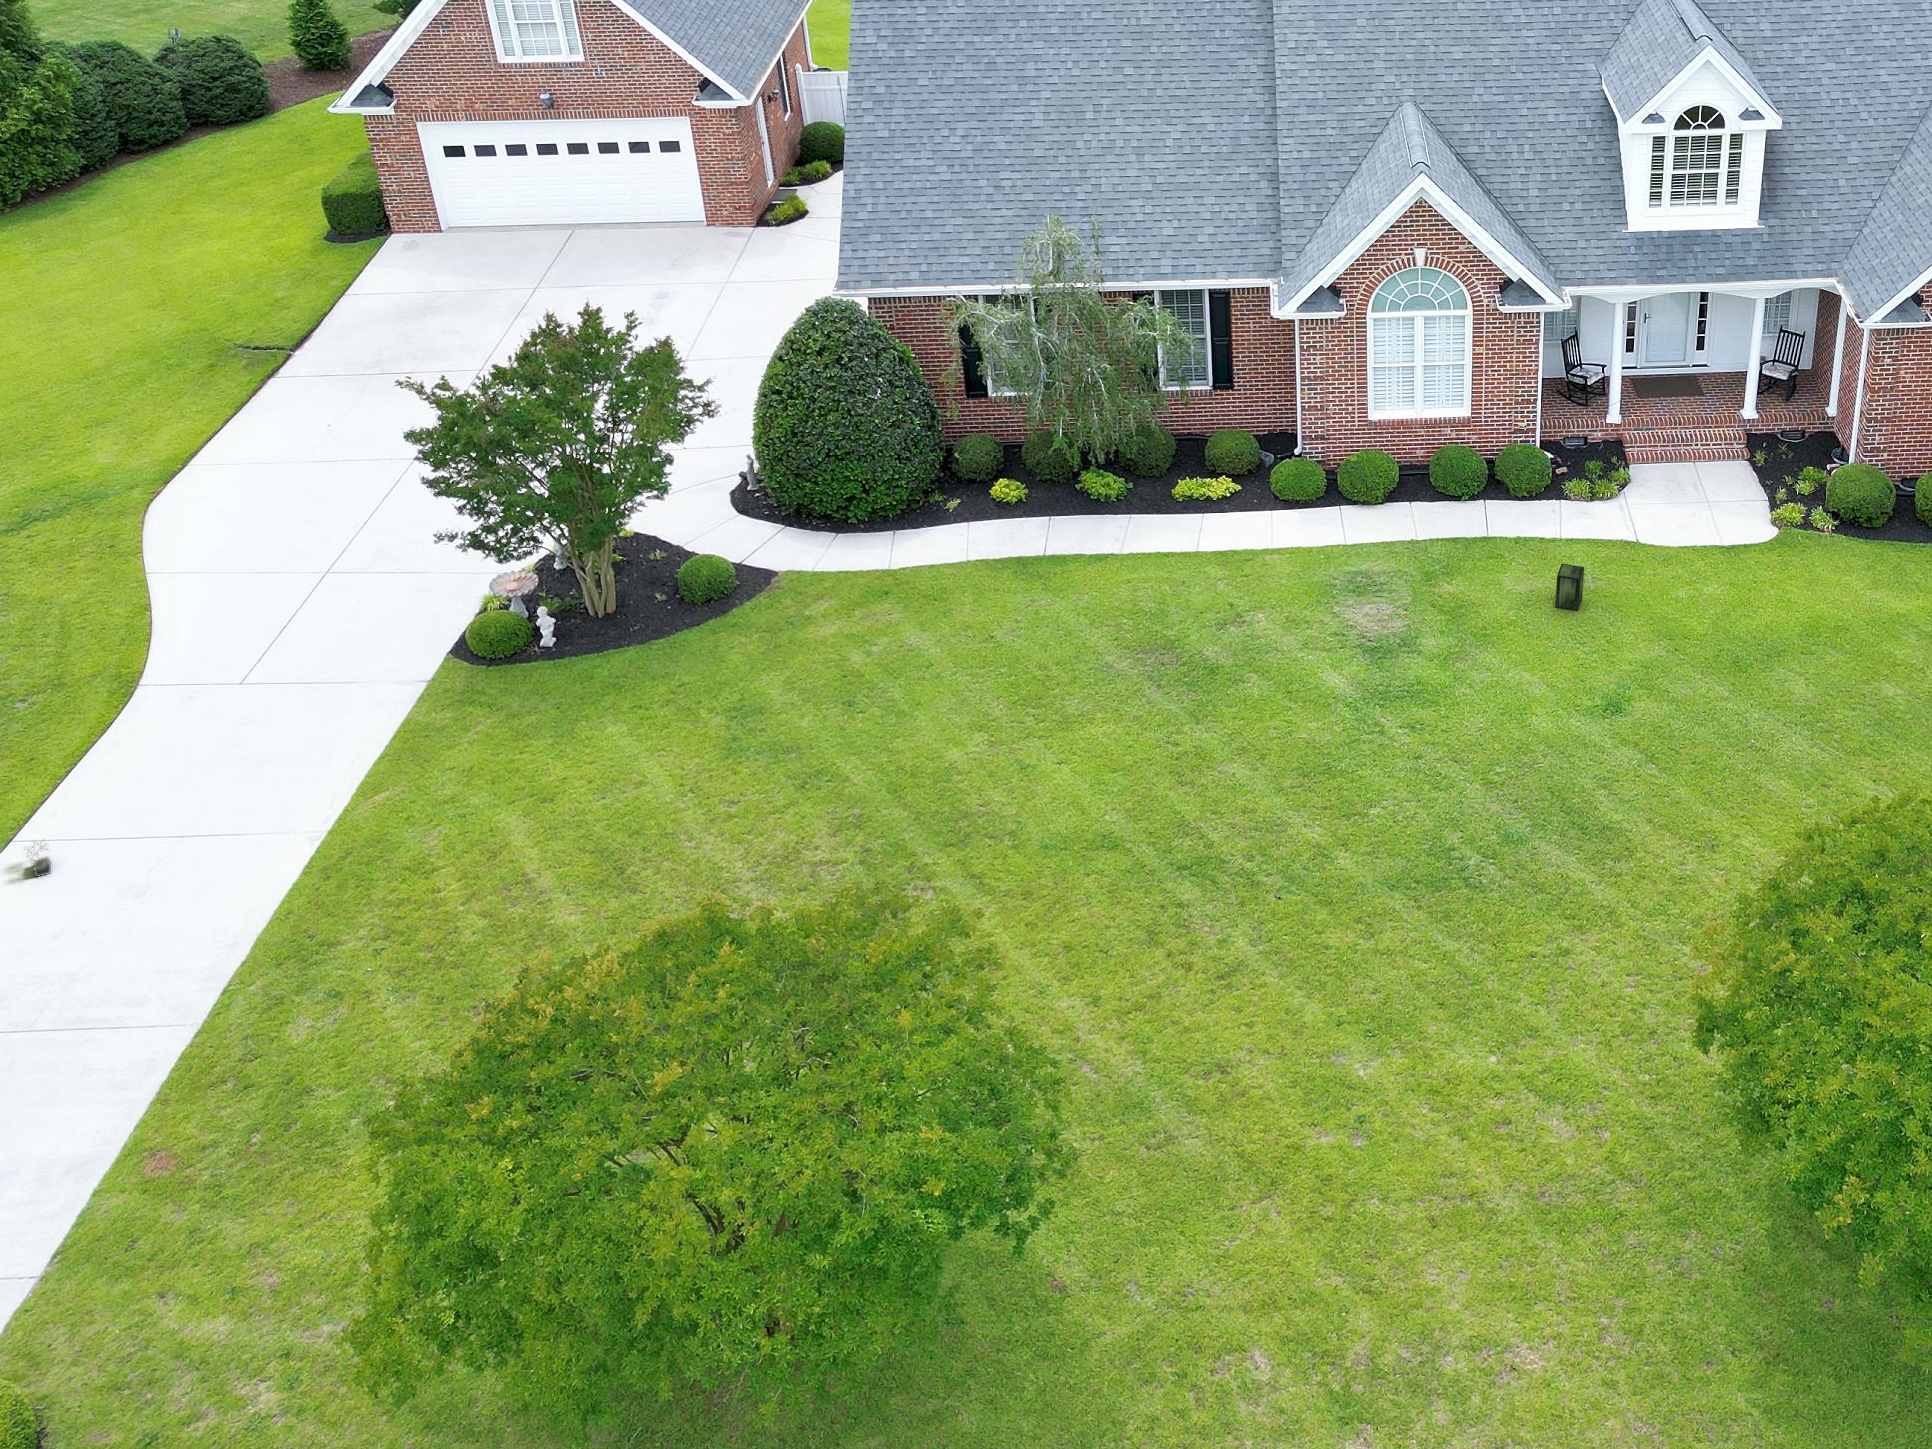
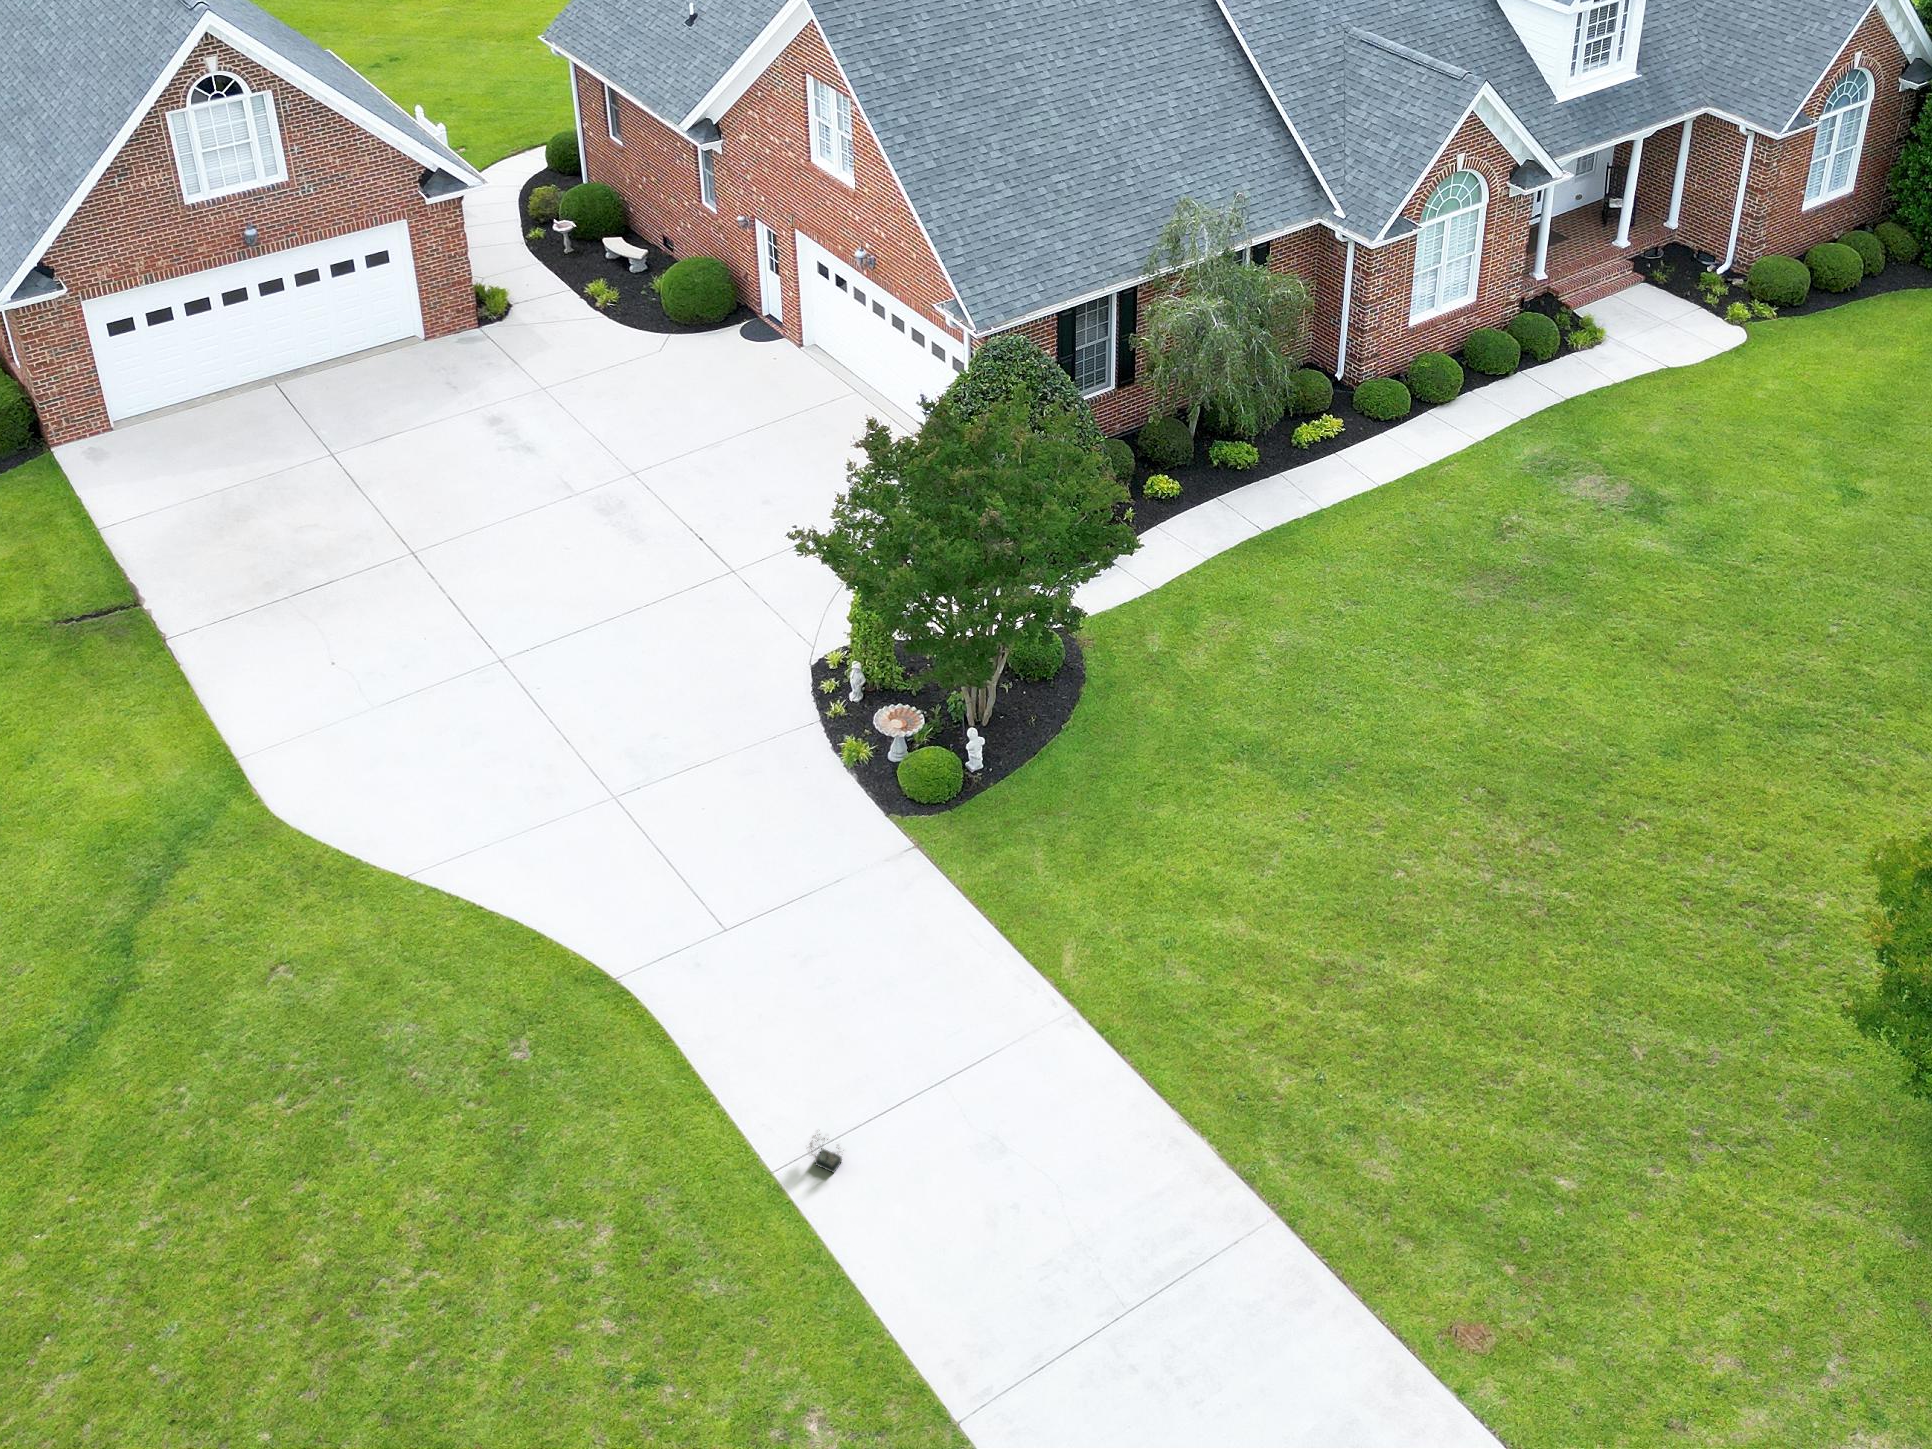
storage box: present [1555,564,1584,611] -> none [1680,392,1714,434]

